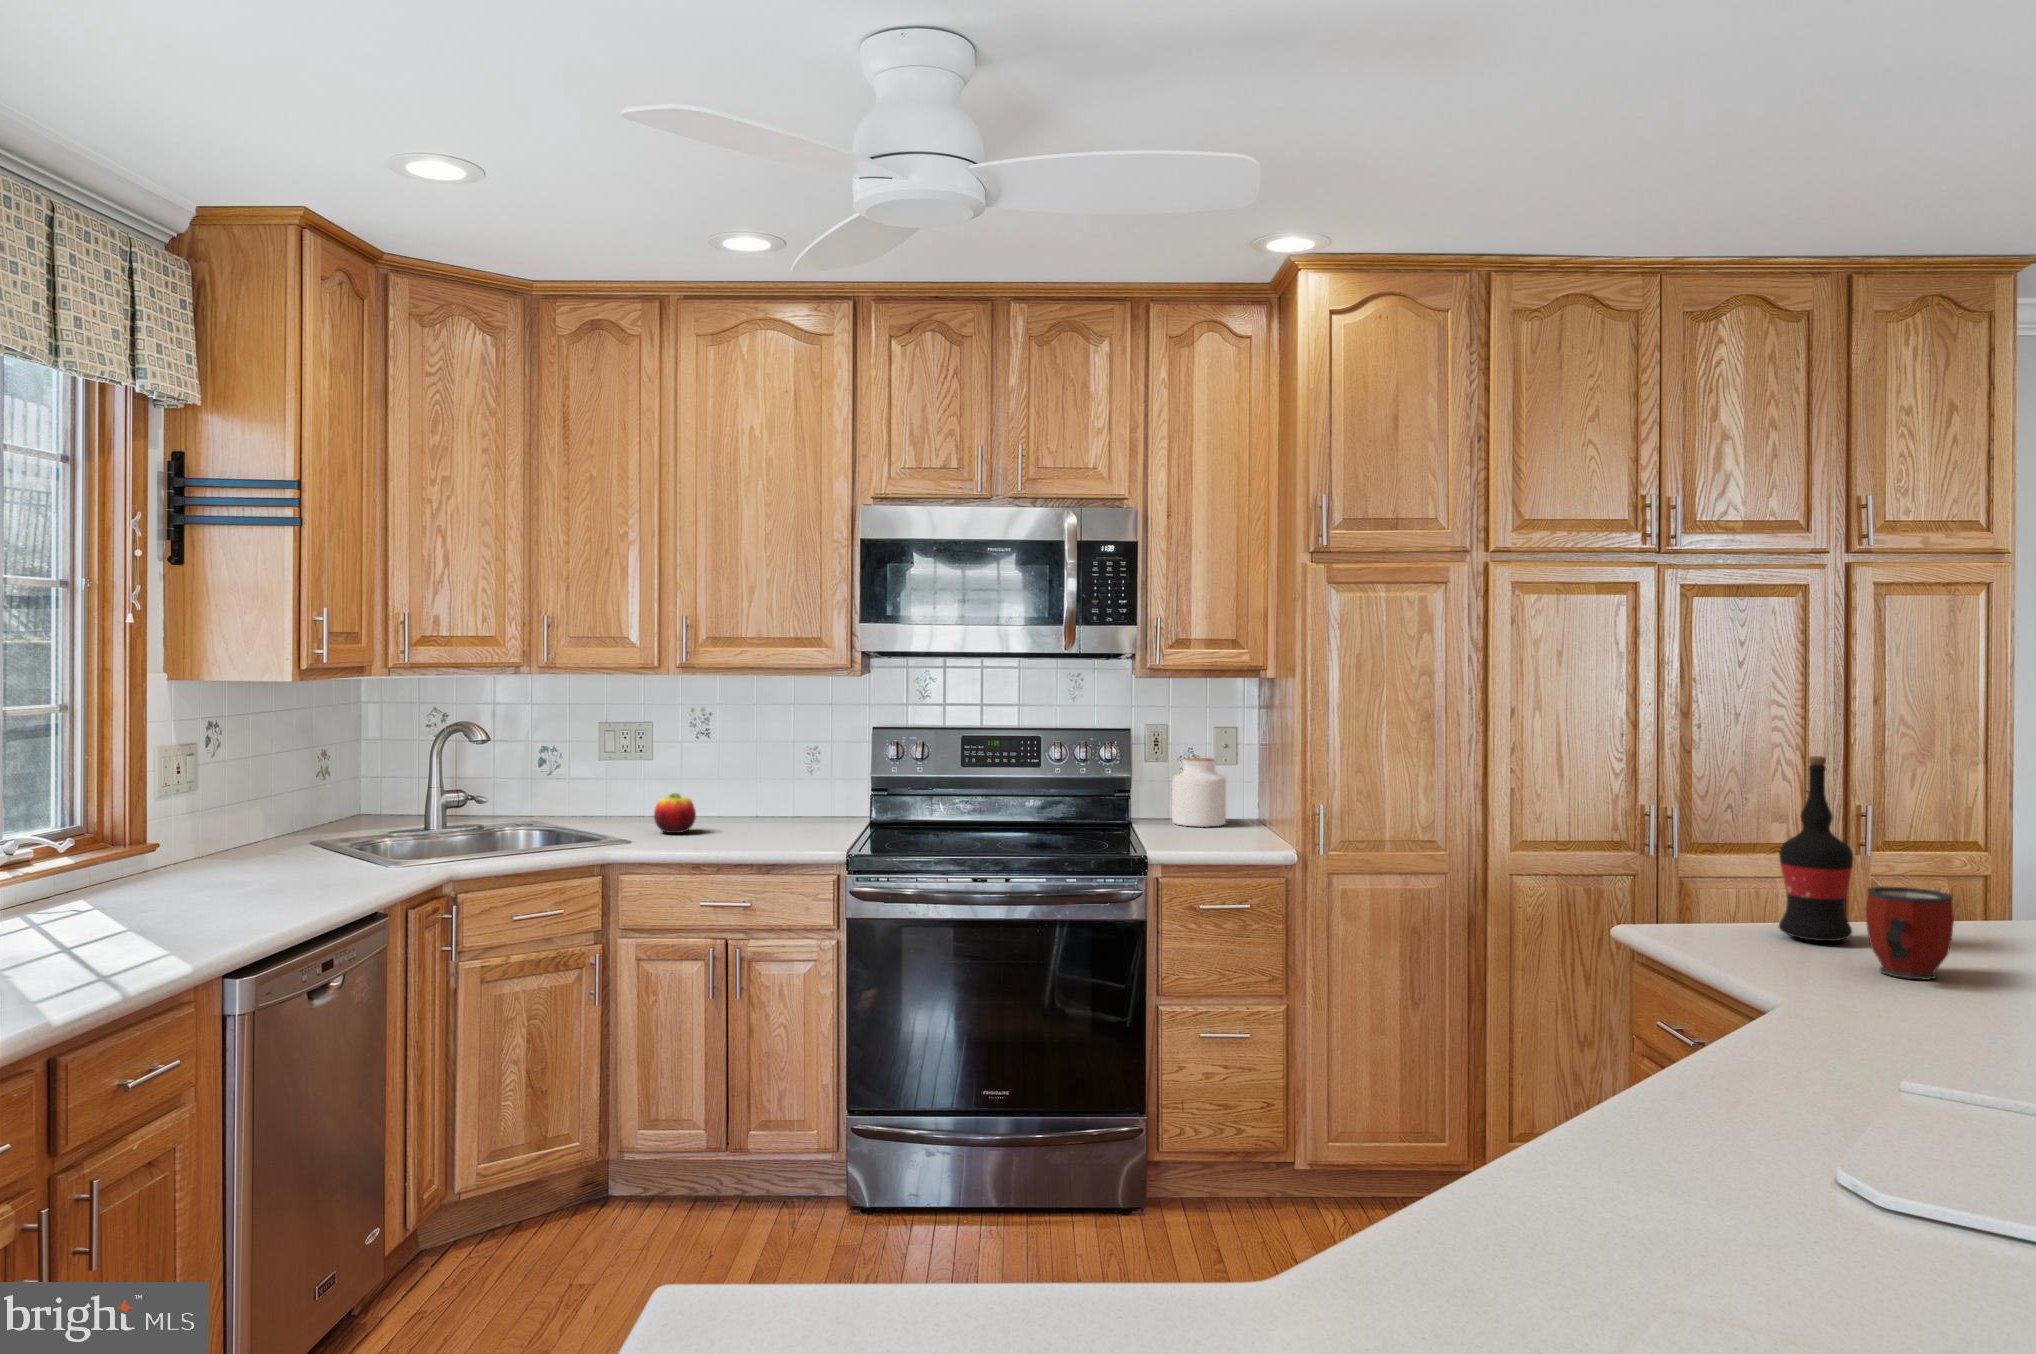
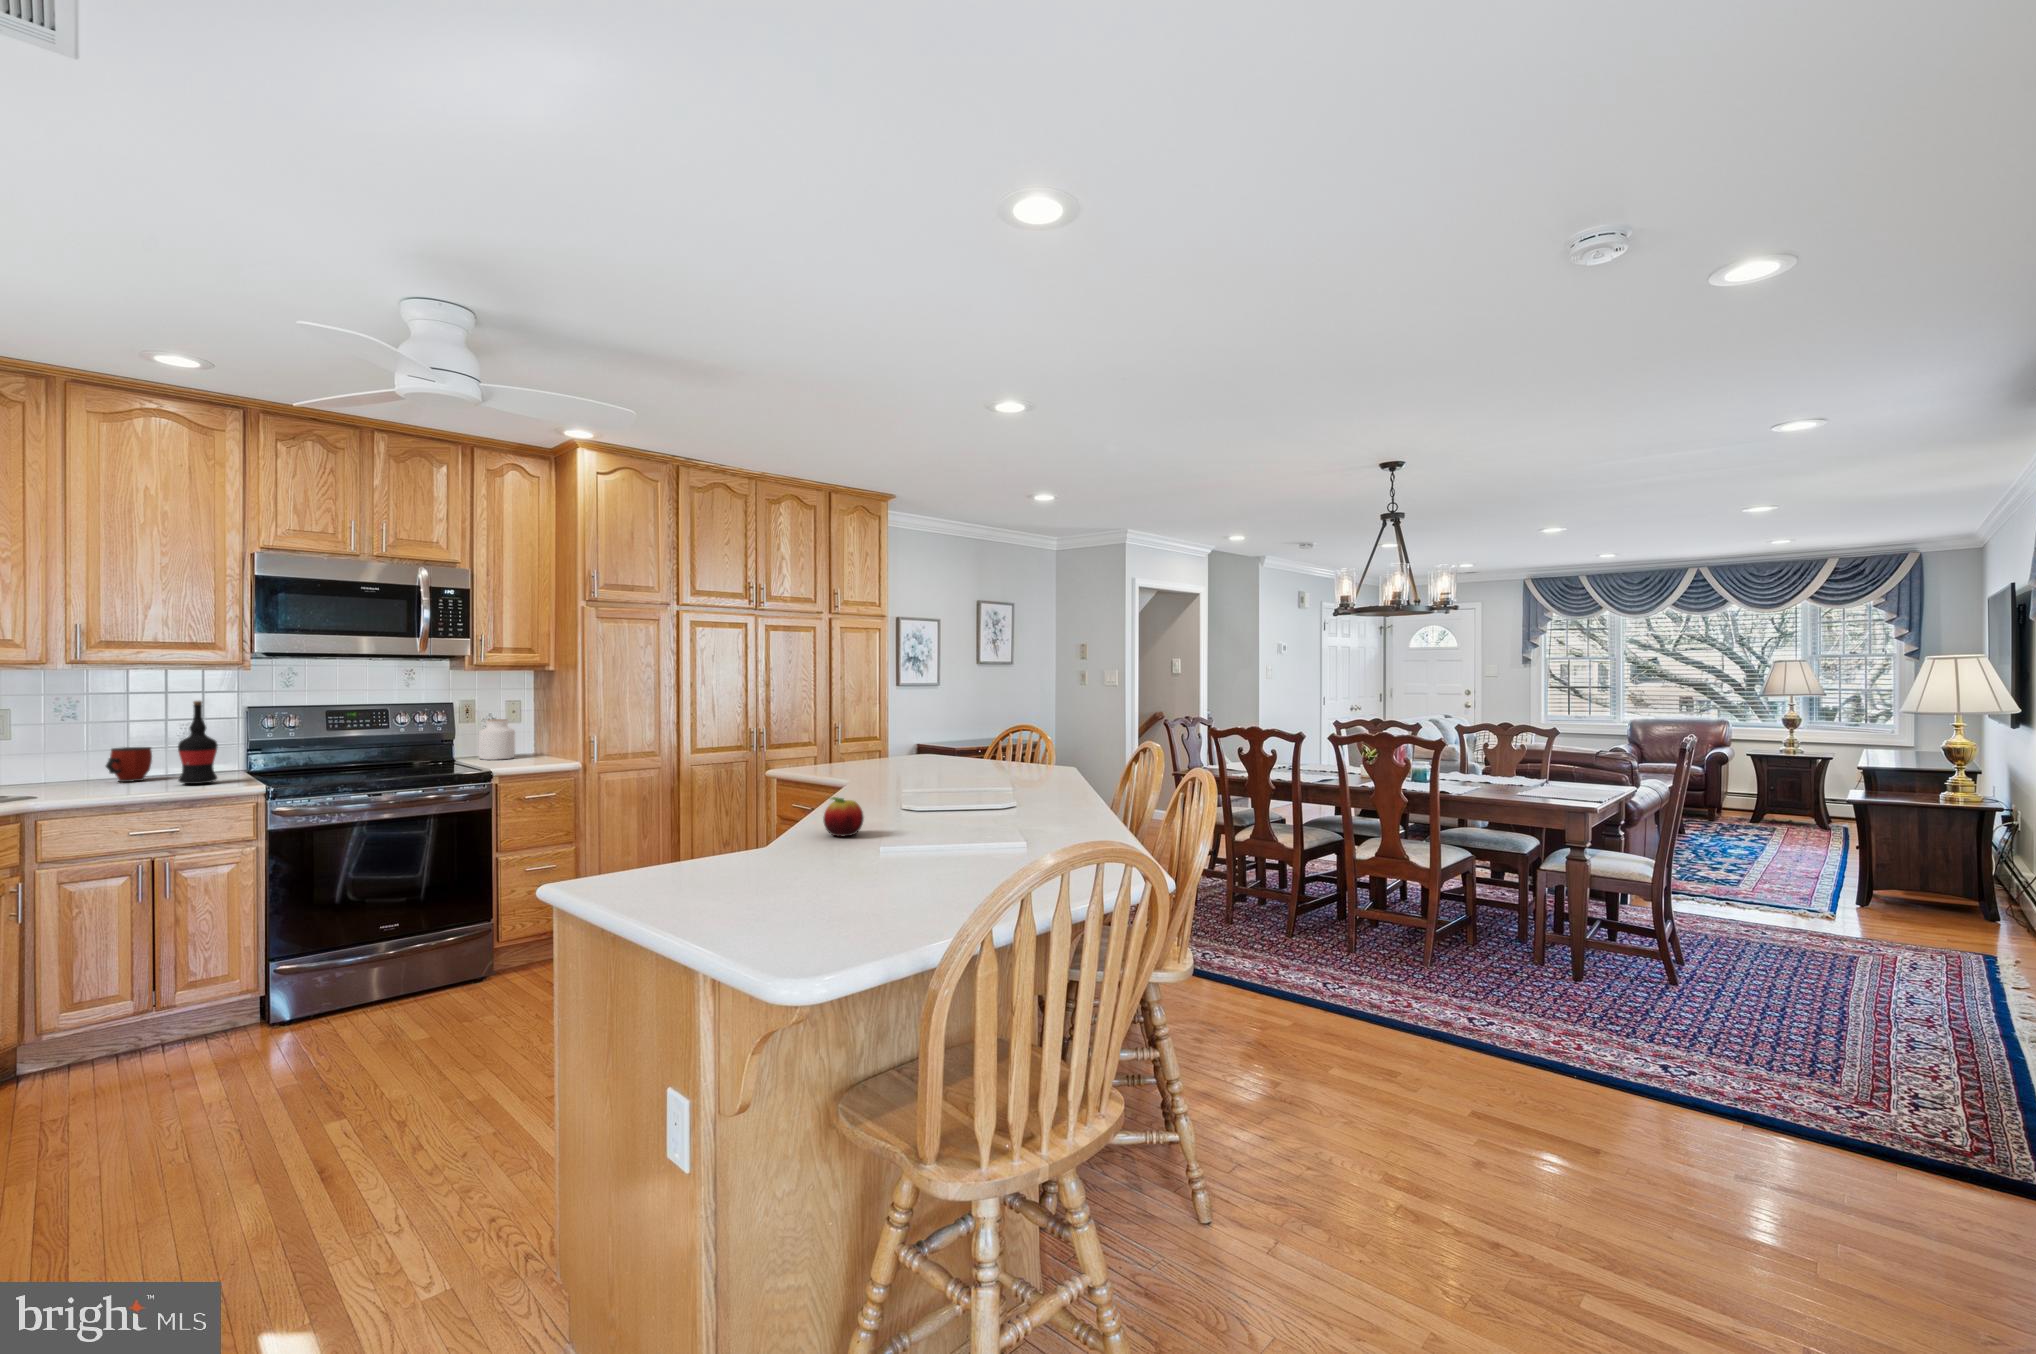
wine bottle: present [1779,756,1853,941] -> present [178,701,218,784]
fruit: present [654,793,696,833] -> present [823,797,864,837]
mug: present [1866,886,1954,979] -> present [106,747,152,782]

